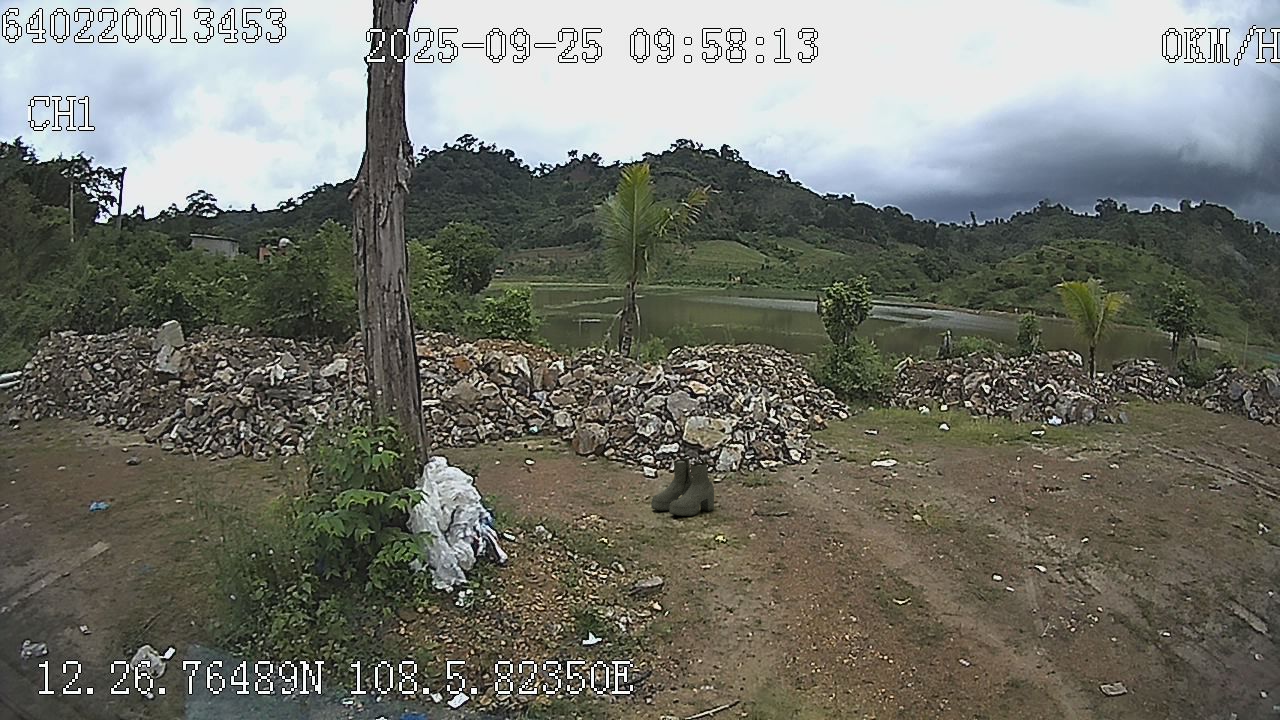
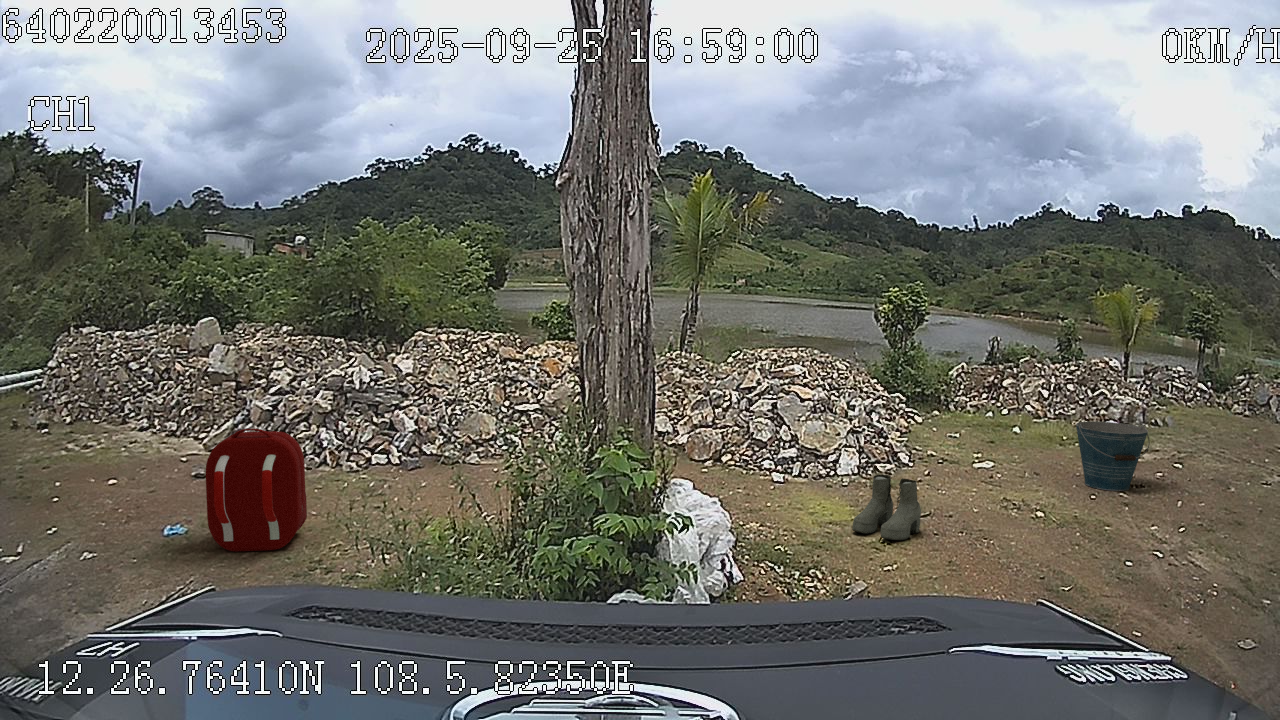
bucket: none [913,413,979,479] -> present [1076,421,1150,491]
backpack: none [100,417,190,518] -> present [206,429,307,552]

